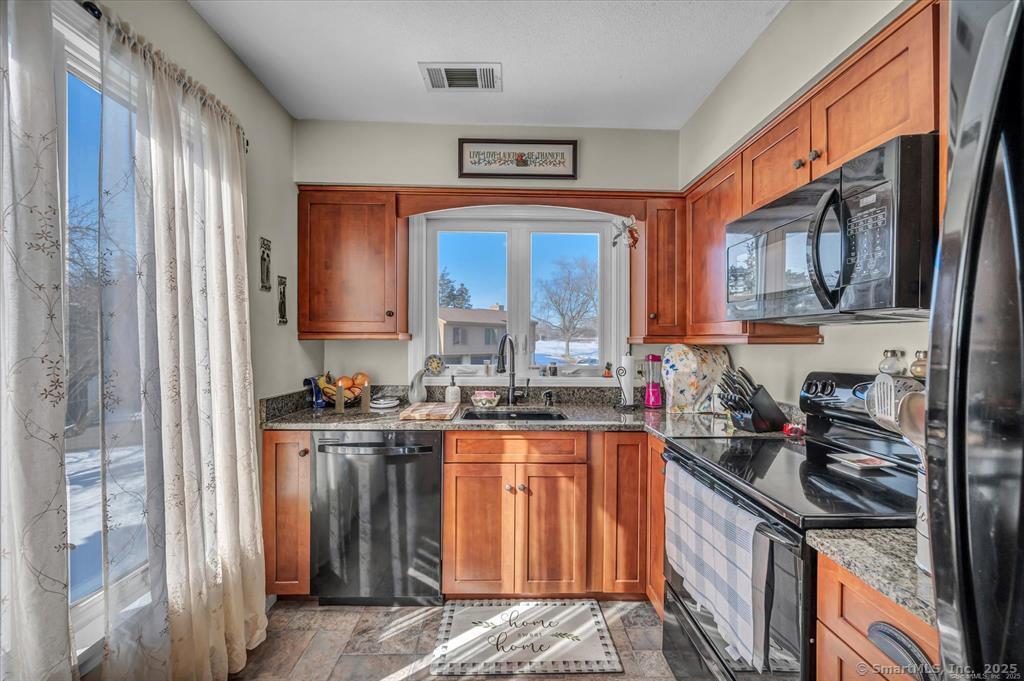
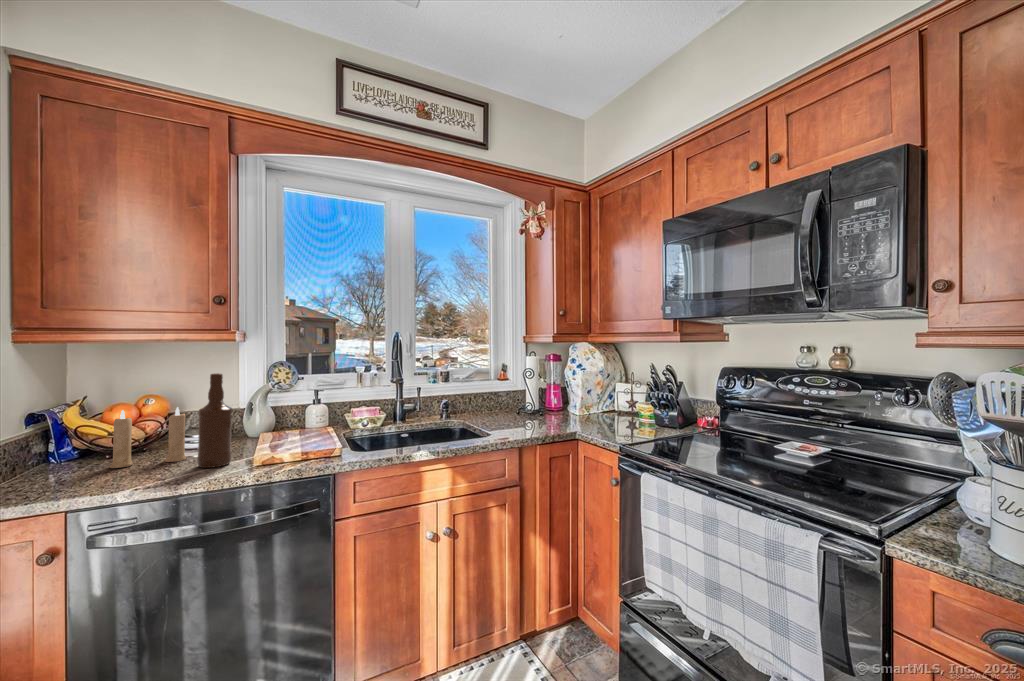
bottle: none [371,360,390,418] -> present [197,373,232,468]

